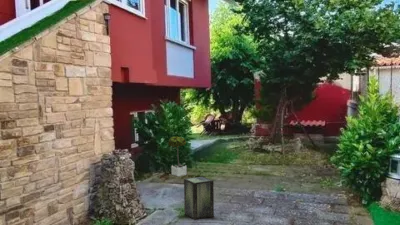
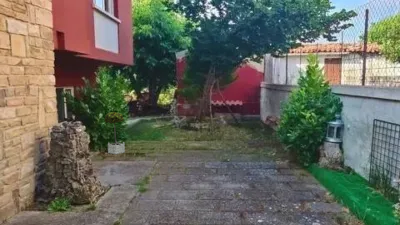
storage box: present [184,177,214,220] -> none [143,148,175,193]

